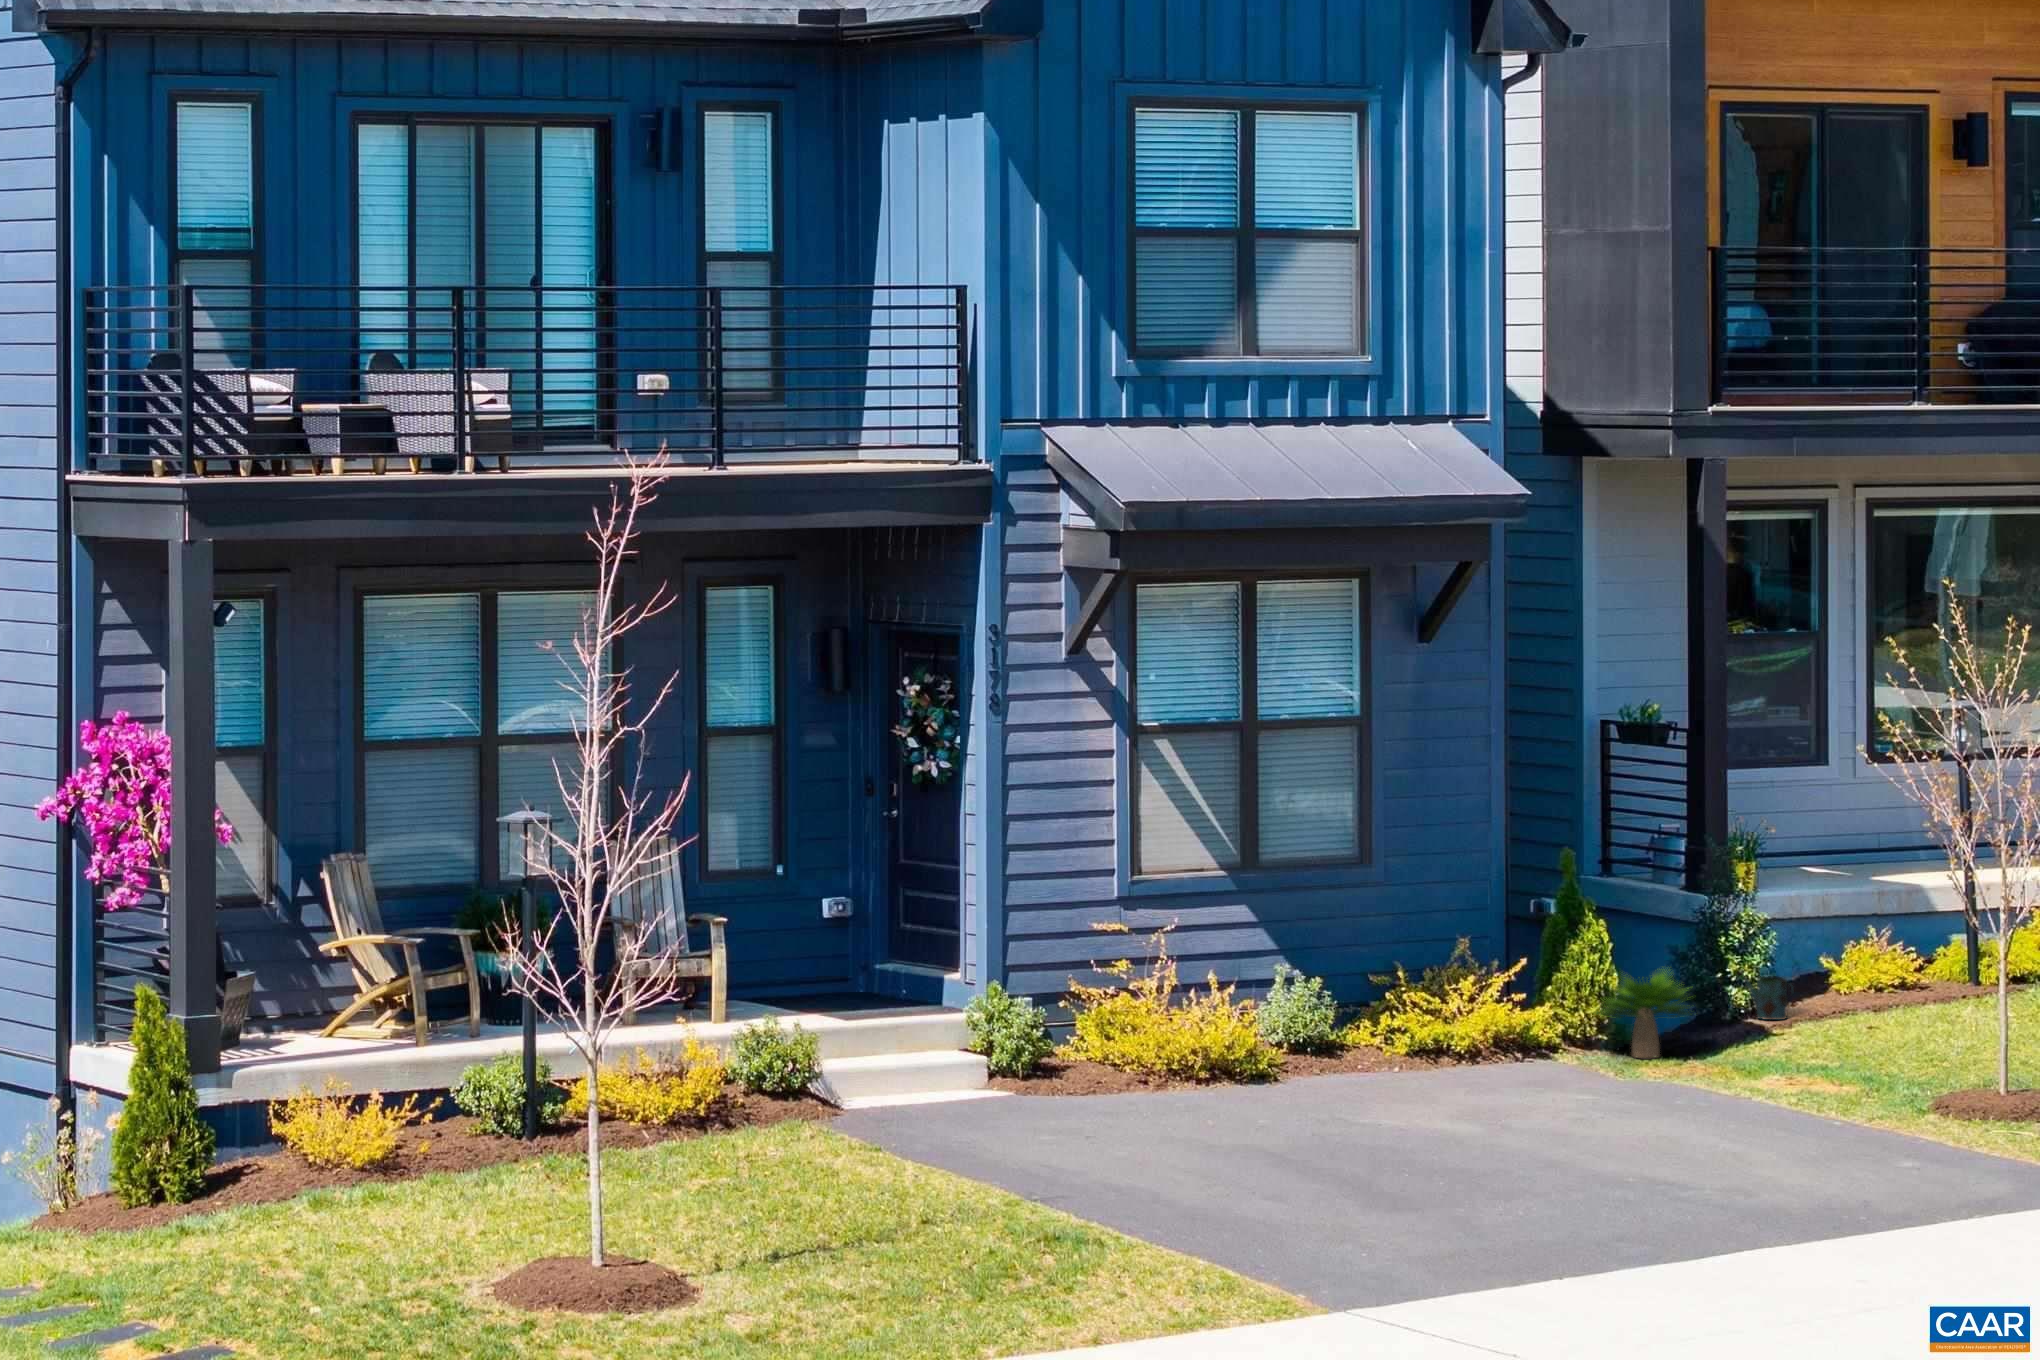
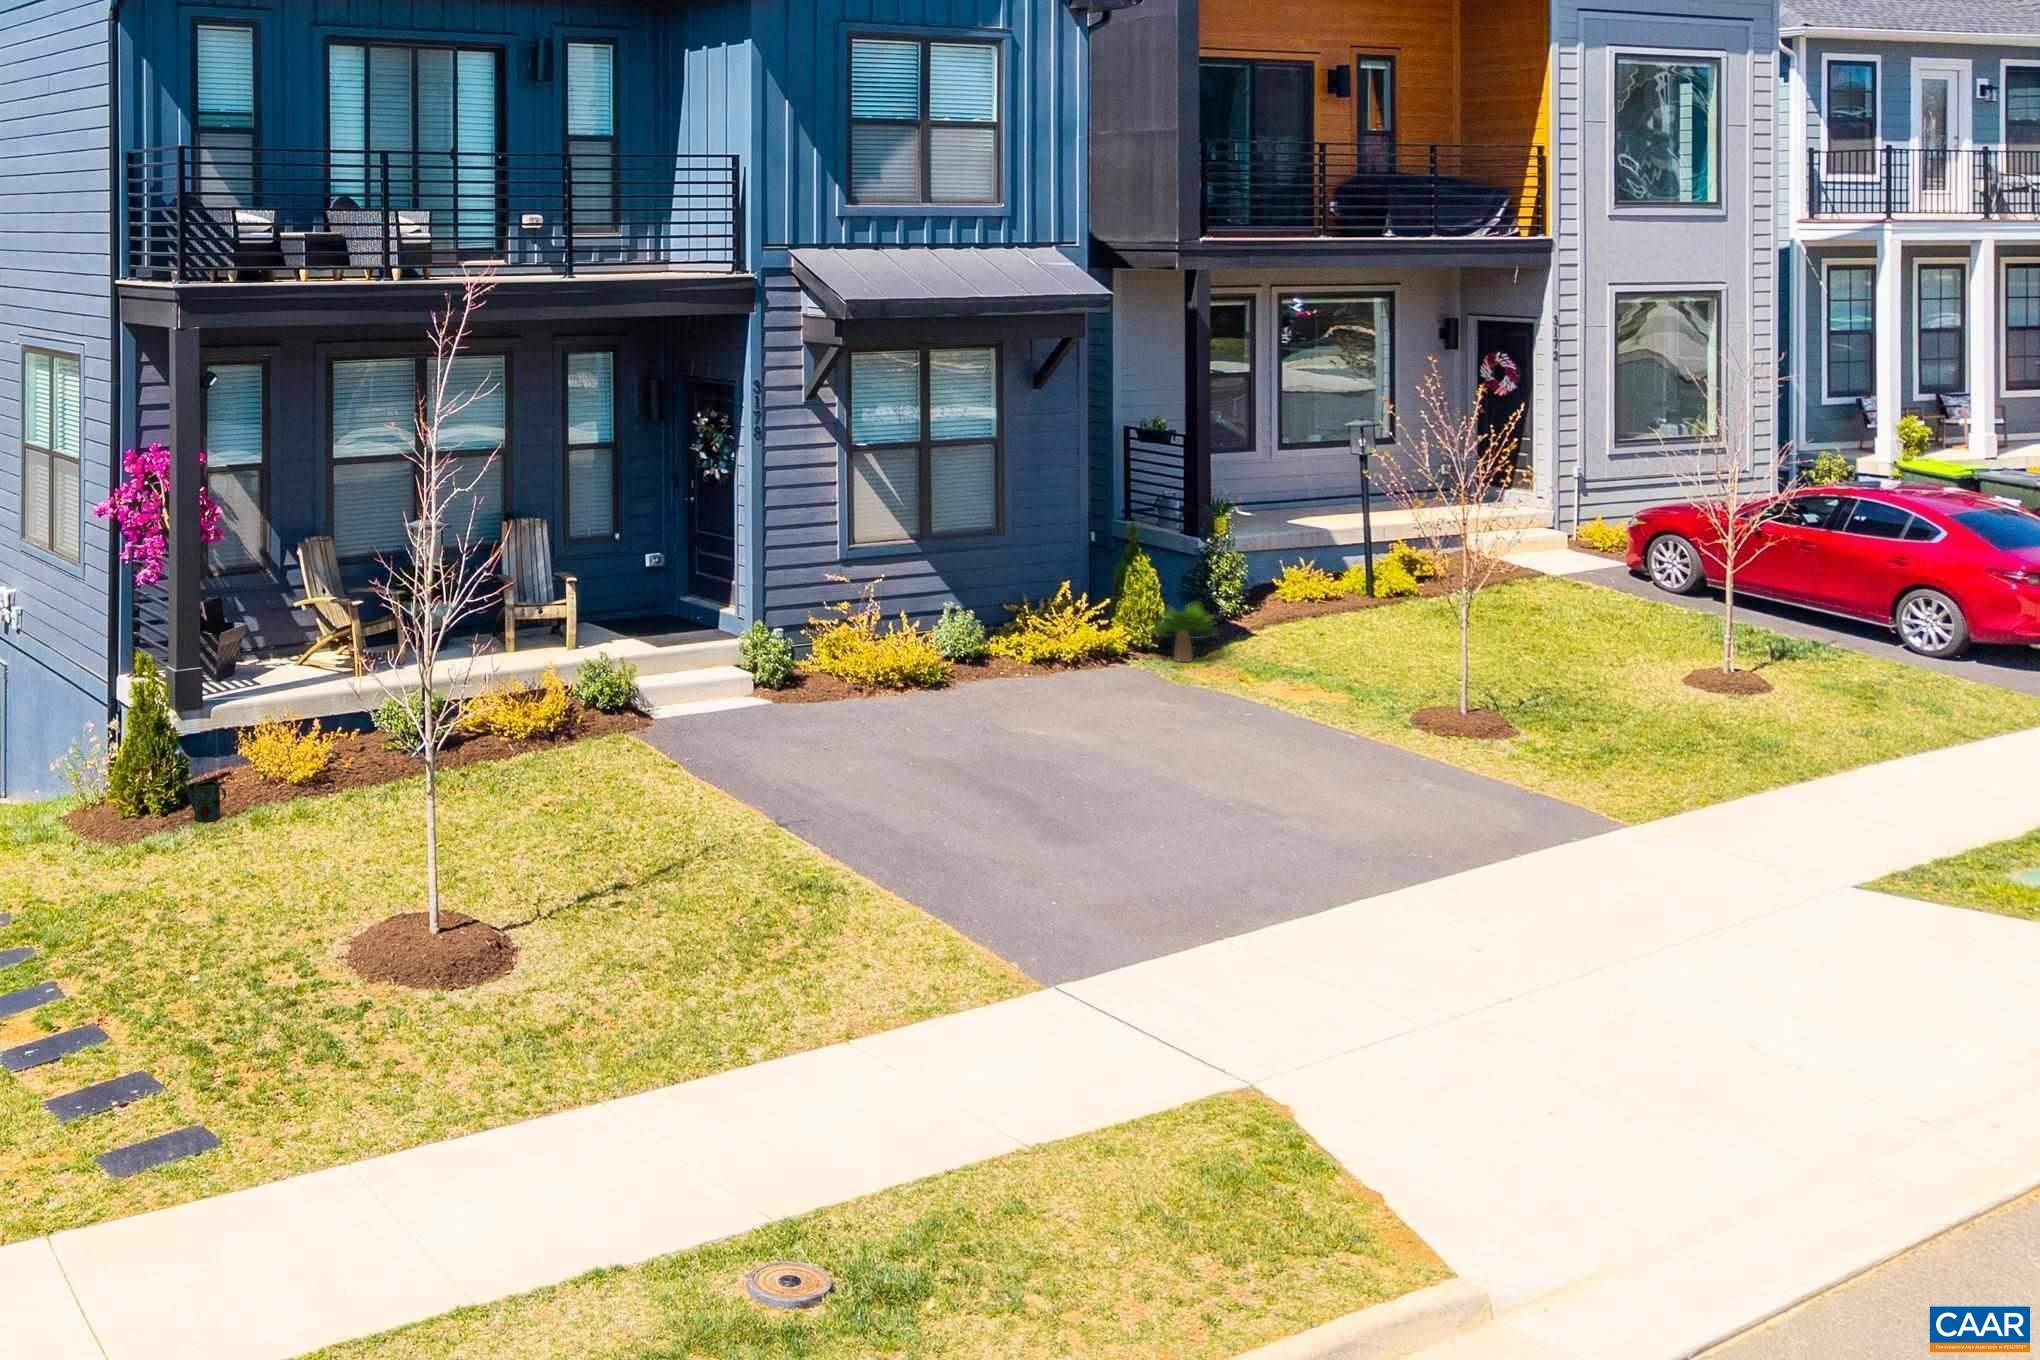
watering can: present [1737,969,1794,1020] -> present [176,774,226,822]

